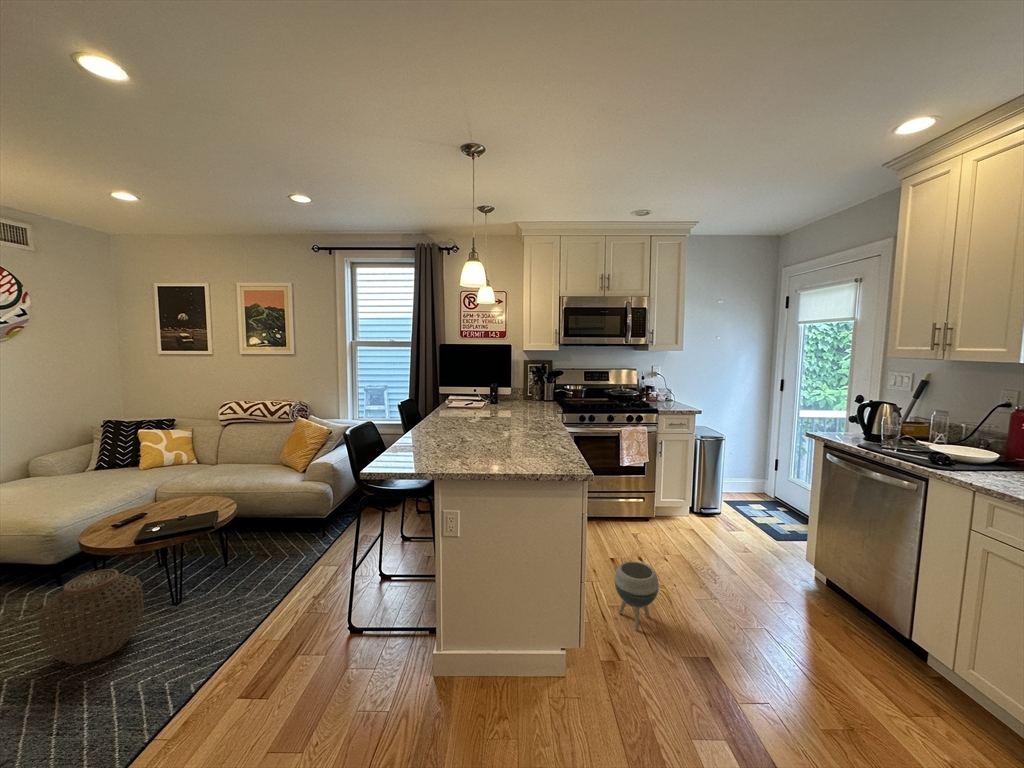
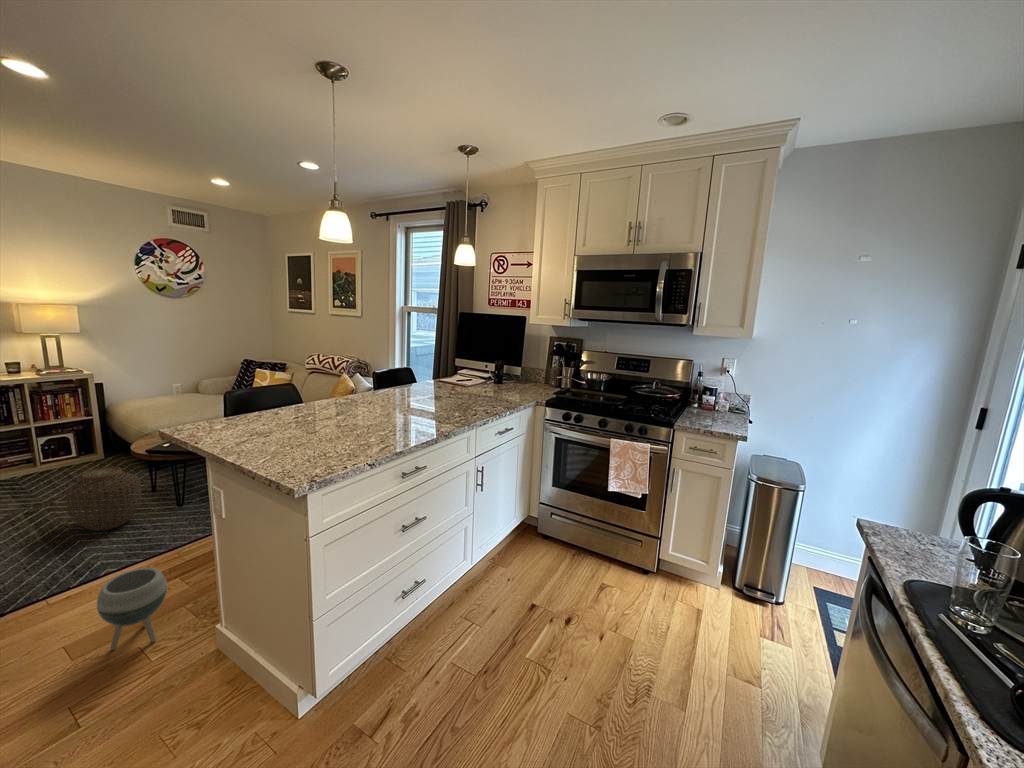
planter: present [615,561,659,631] -> present [97,568,167,650]

